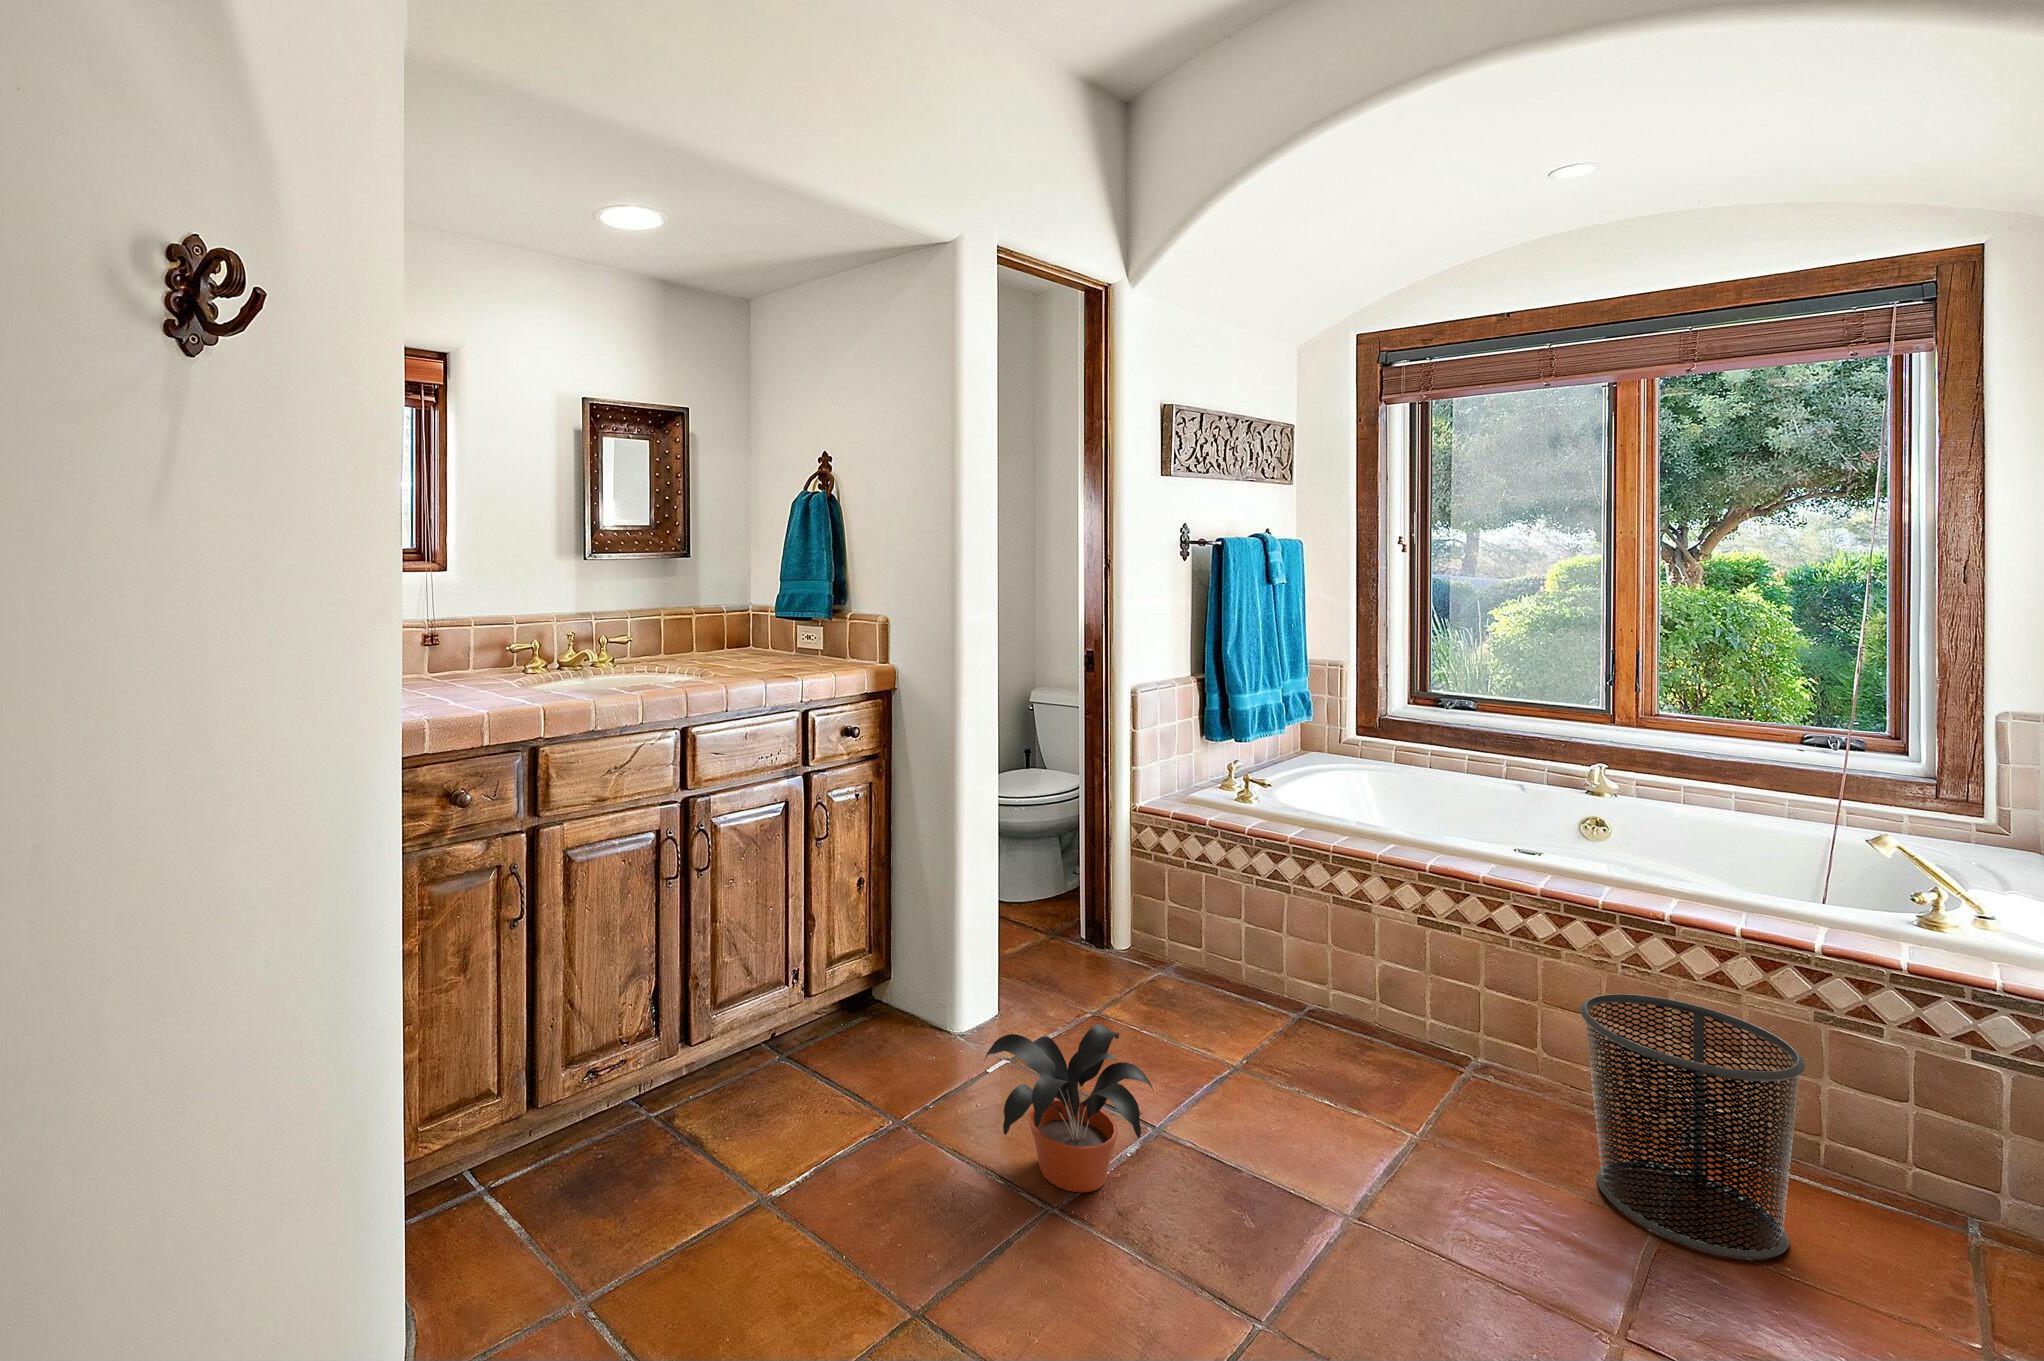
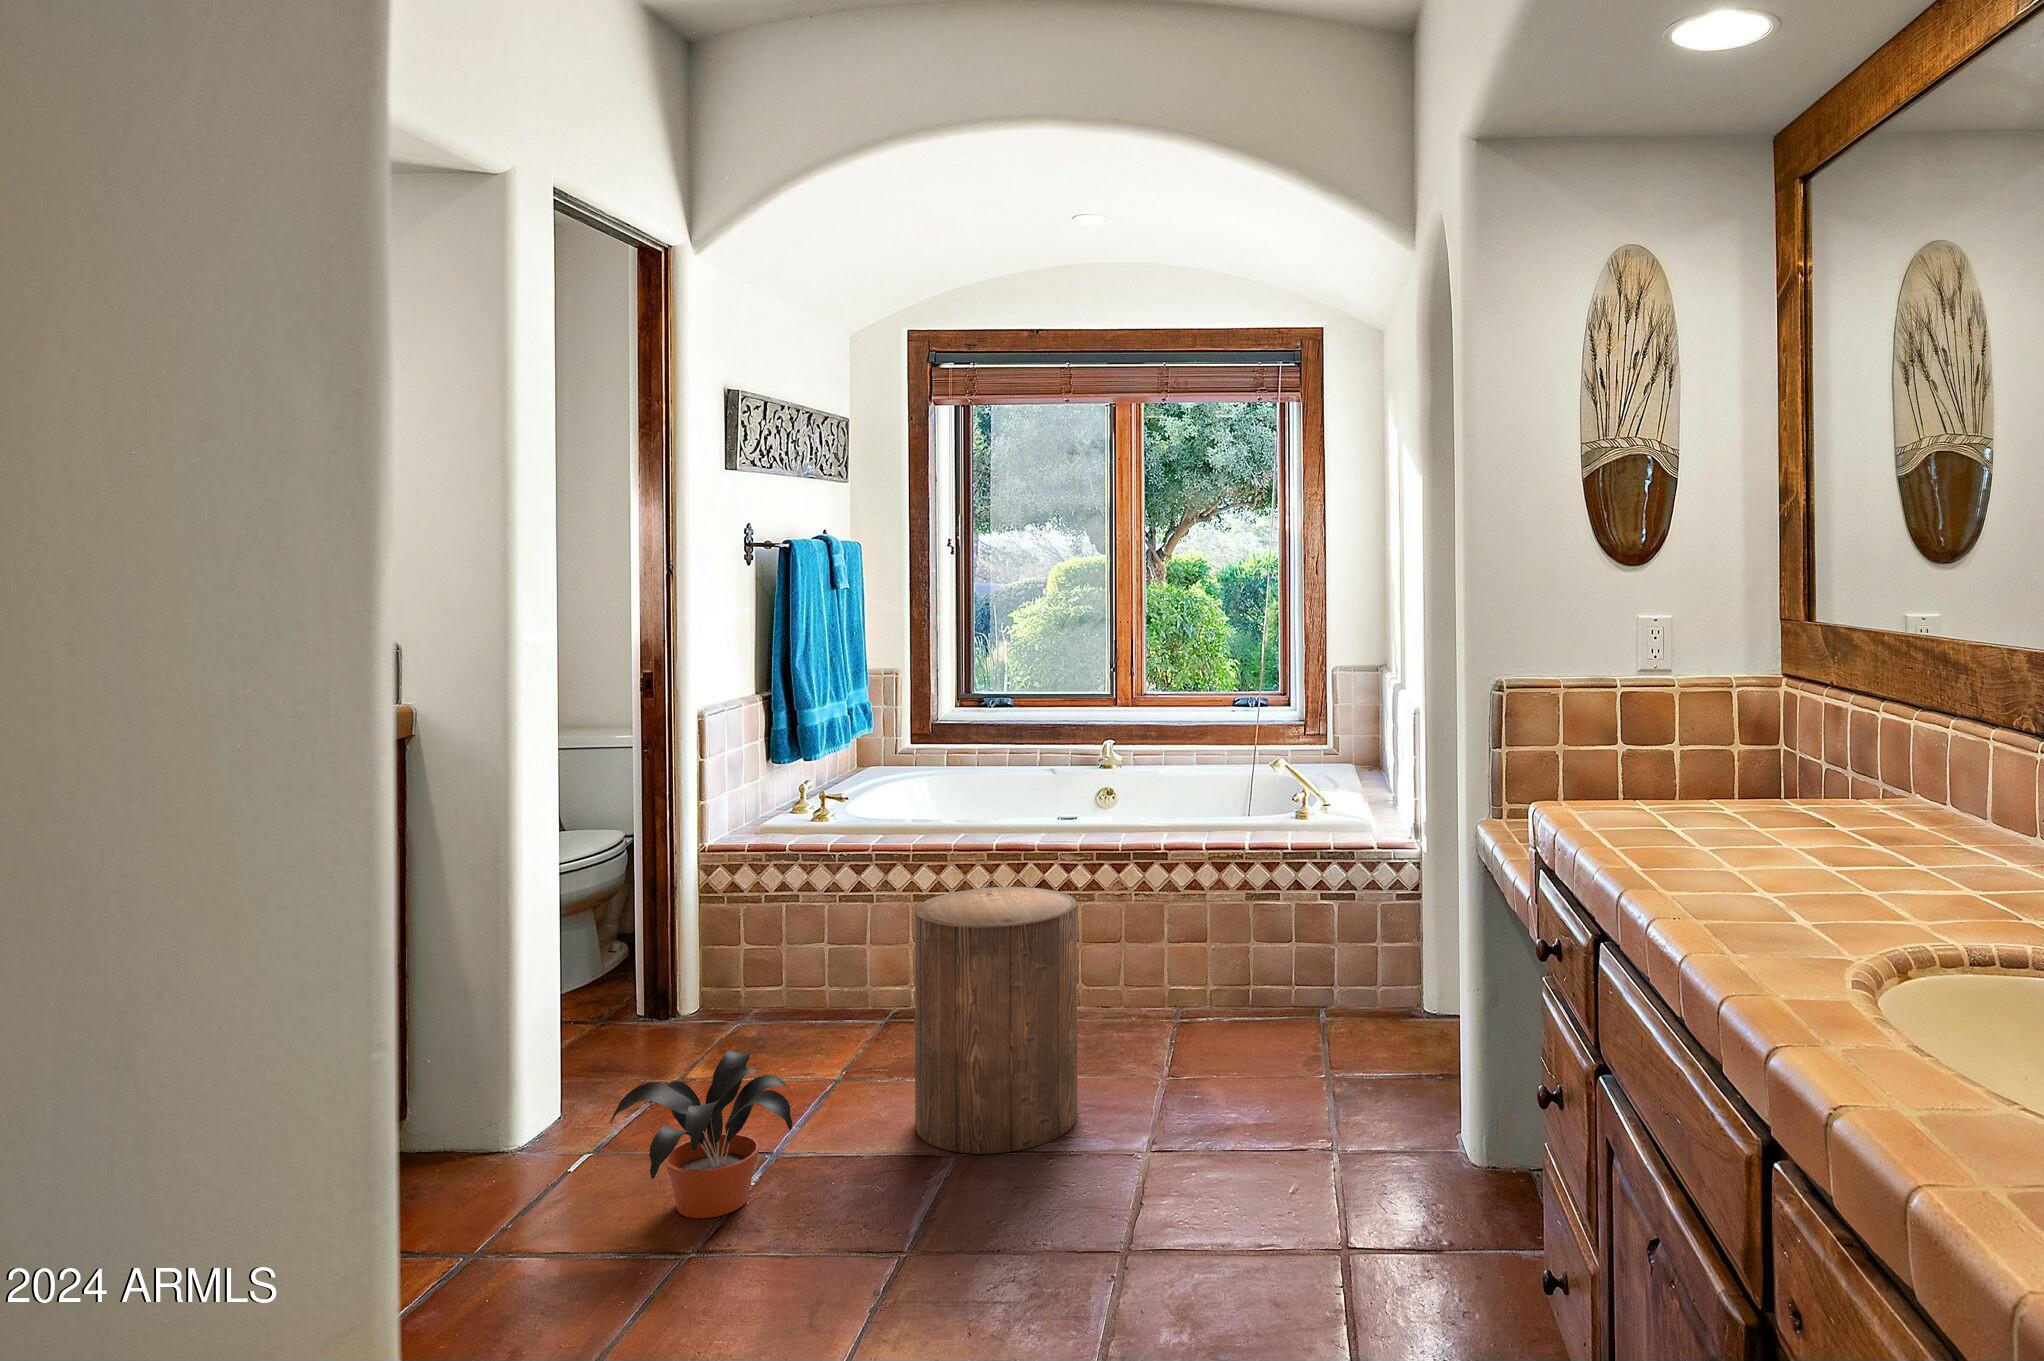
stool: none [1299,920,1515,1268] -> present [915,887,1077,1154]
waste bin: present [1580,994,1806,1259] -> none [1113,904,1242,1077]

